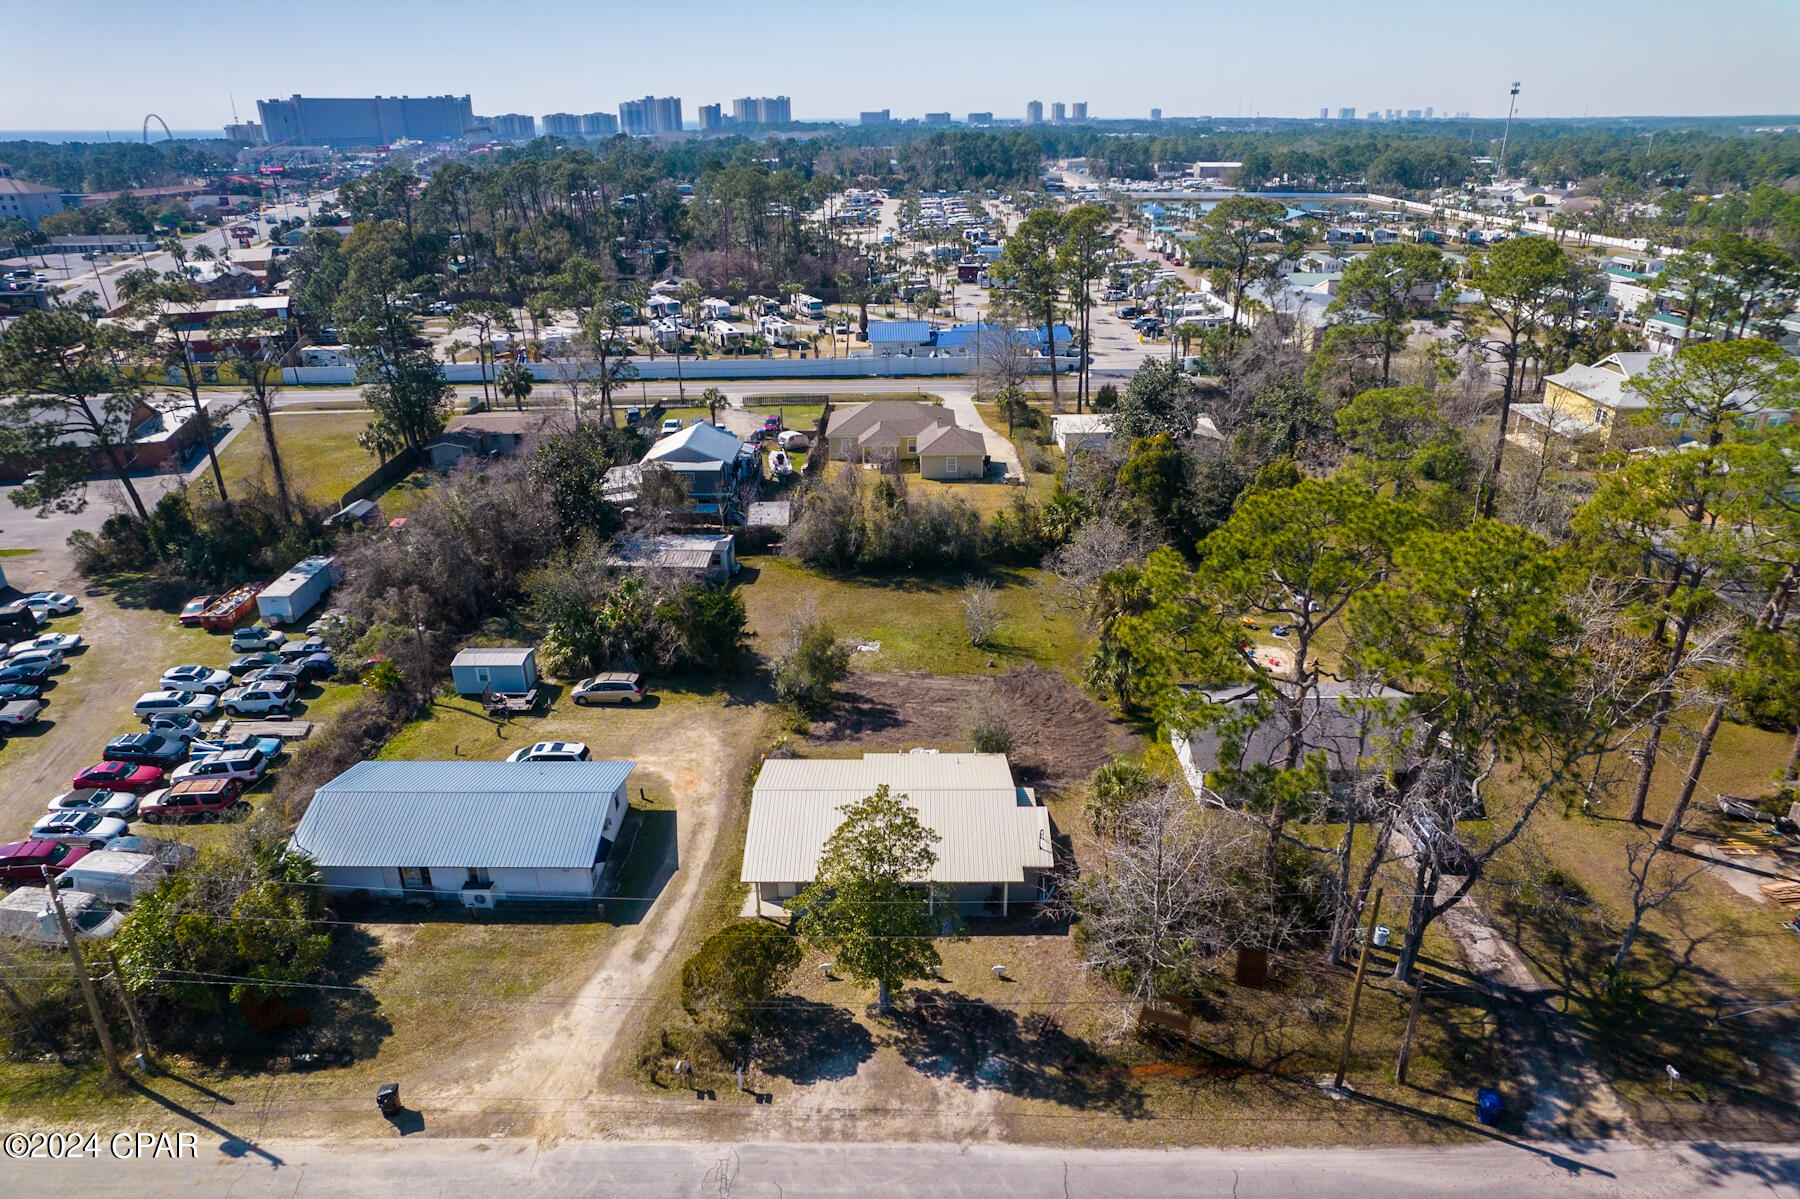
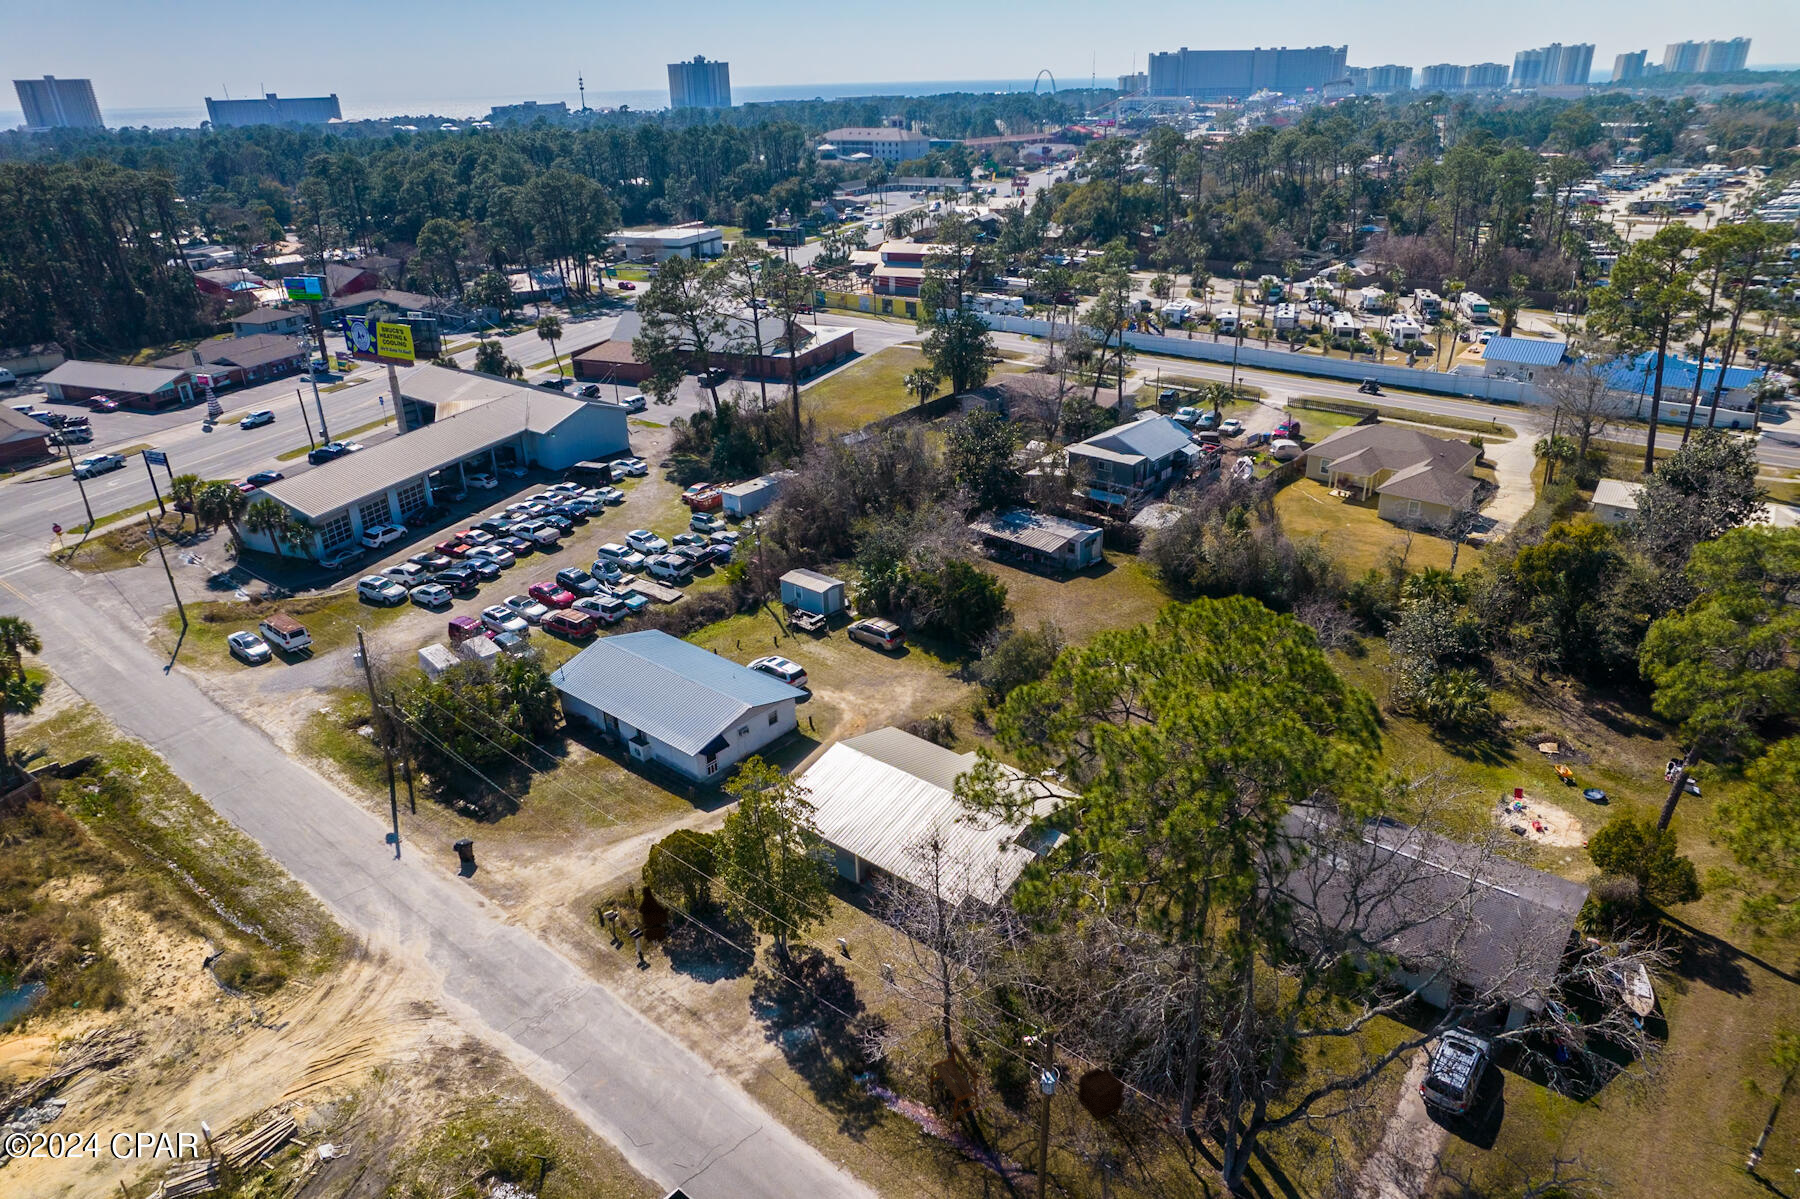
lounge chair: present [240,987,309,1039] -> present [638,885,670,942]

